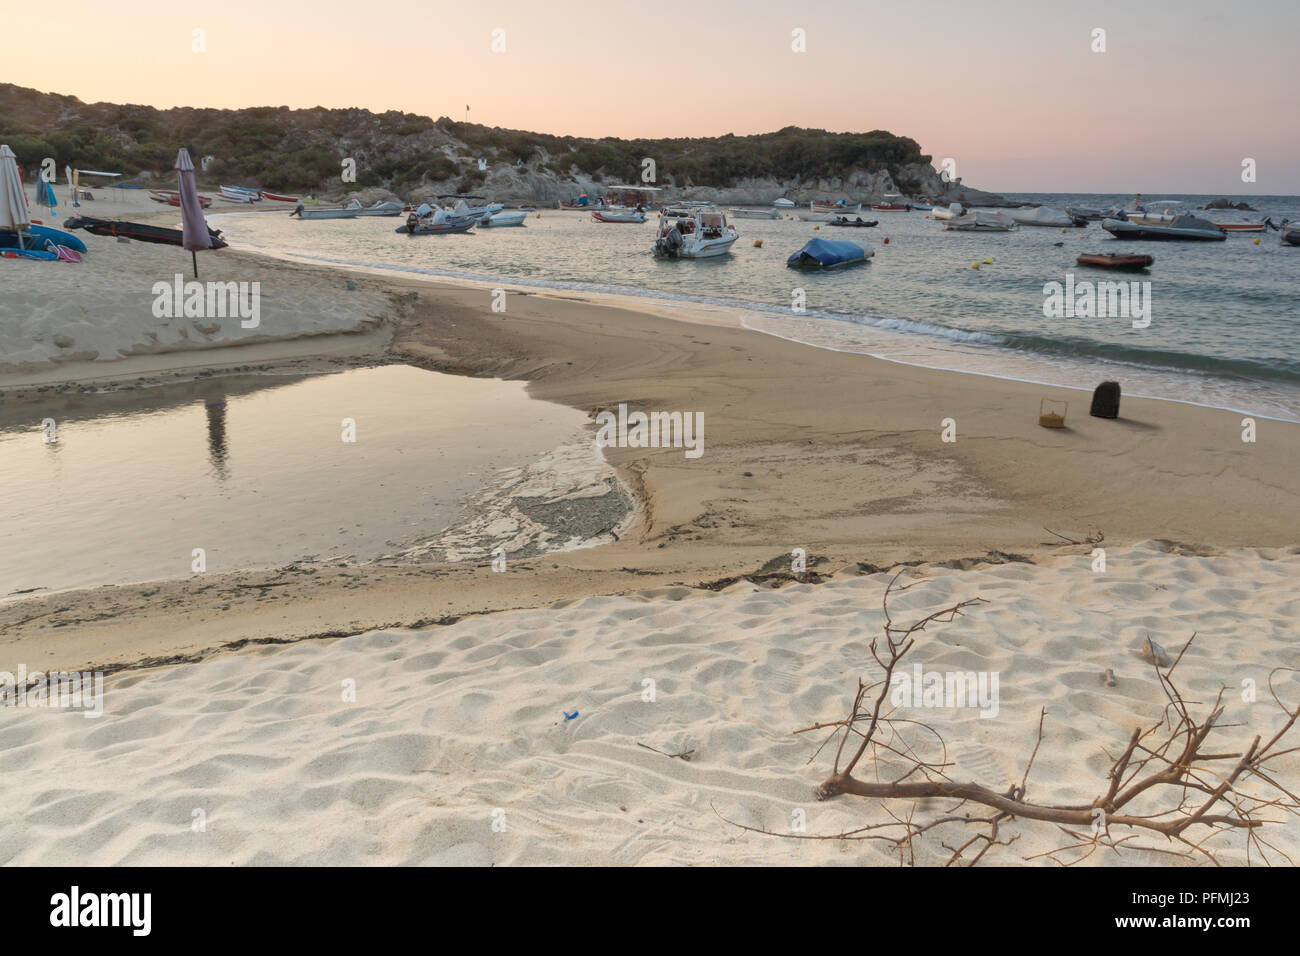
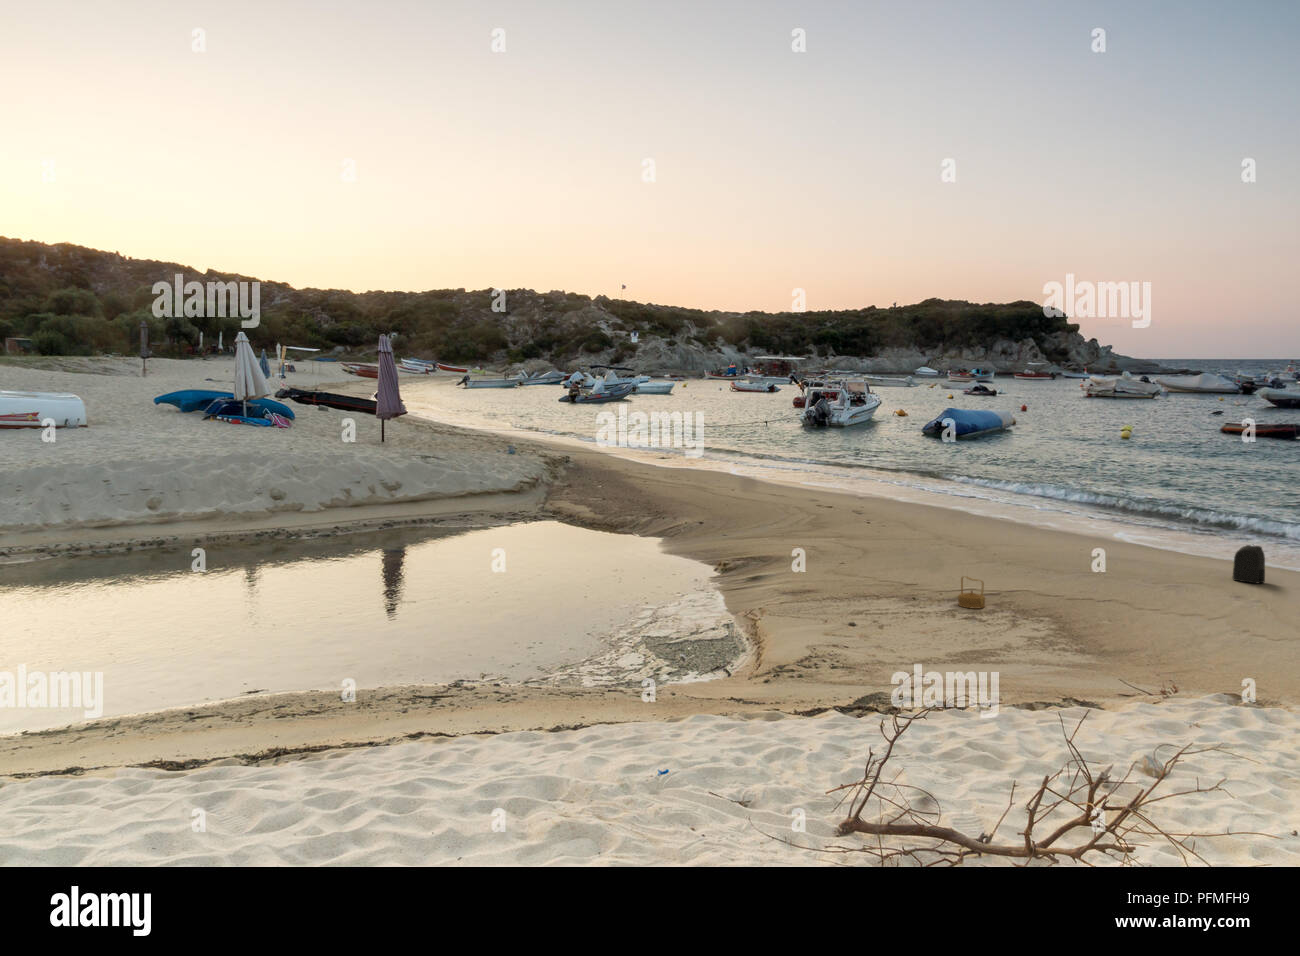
basket: present [1039,399,1068,427] -> present [958,577,985,609]

